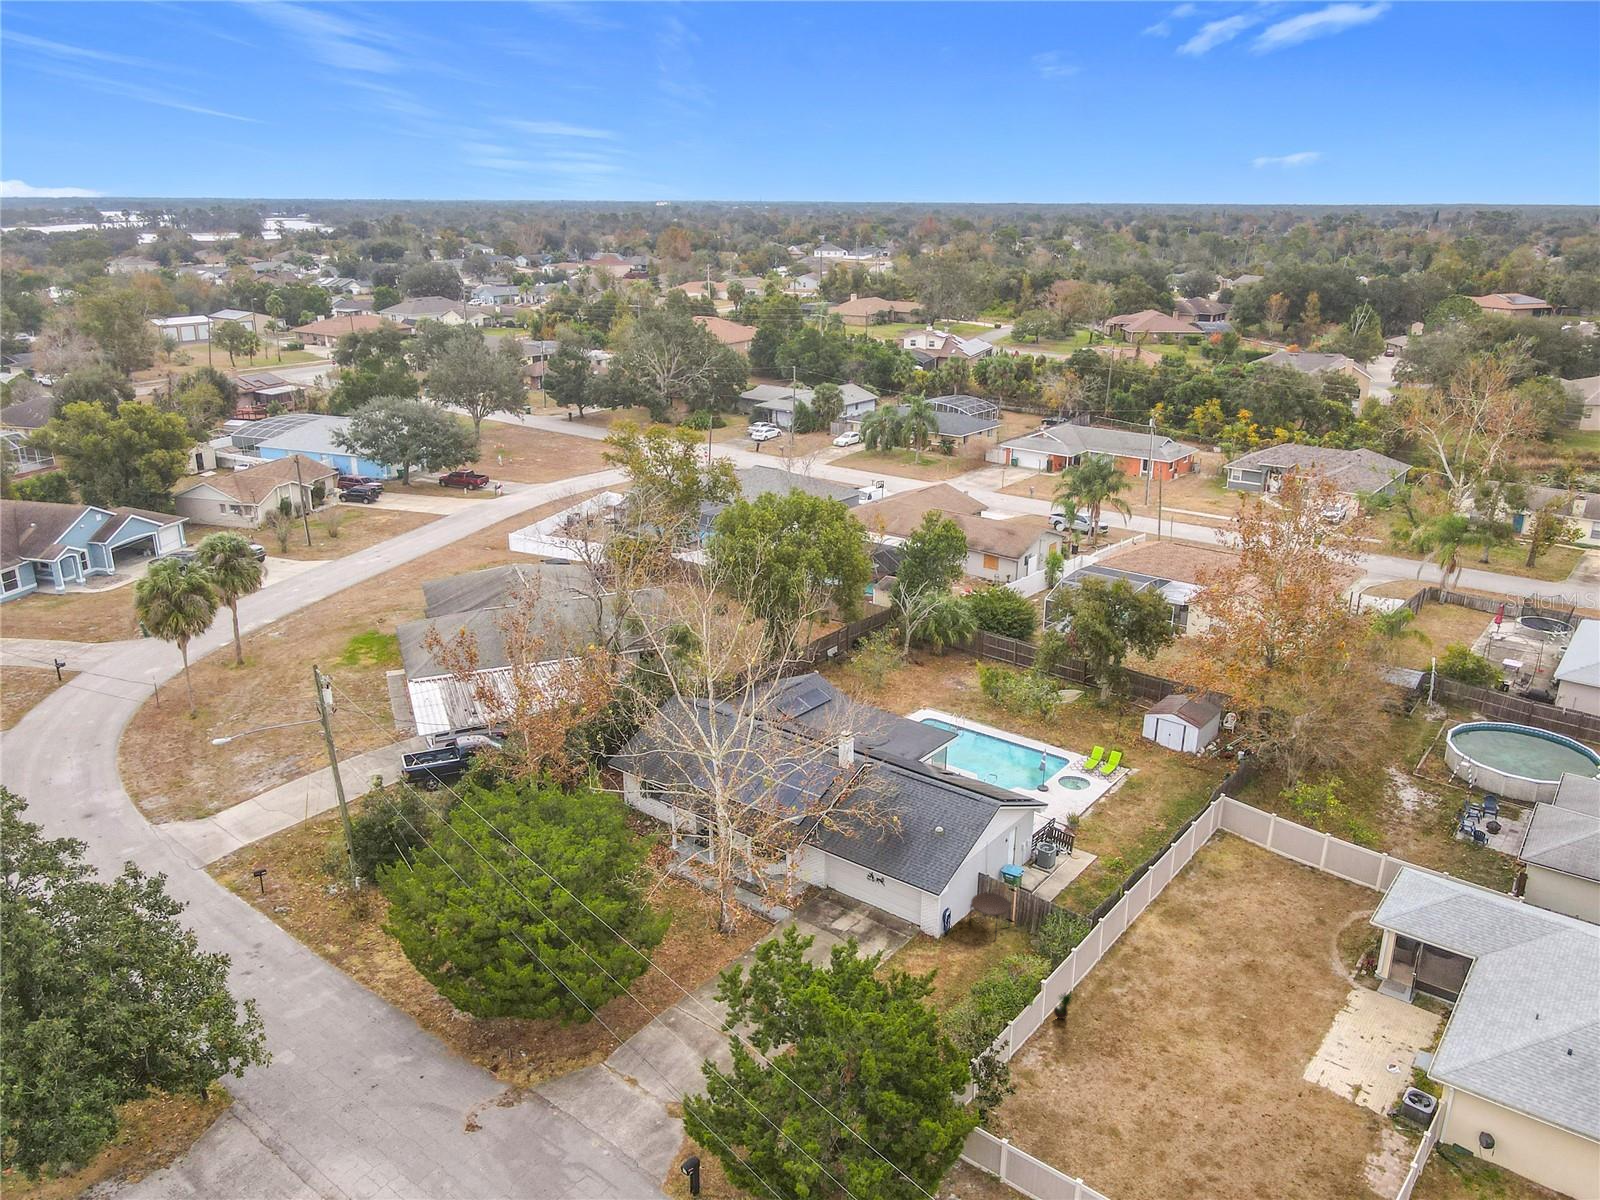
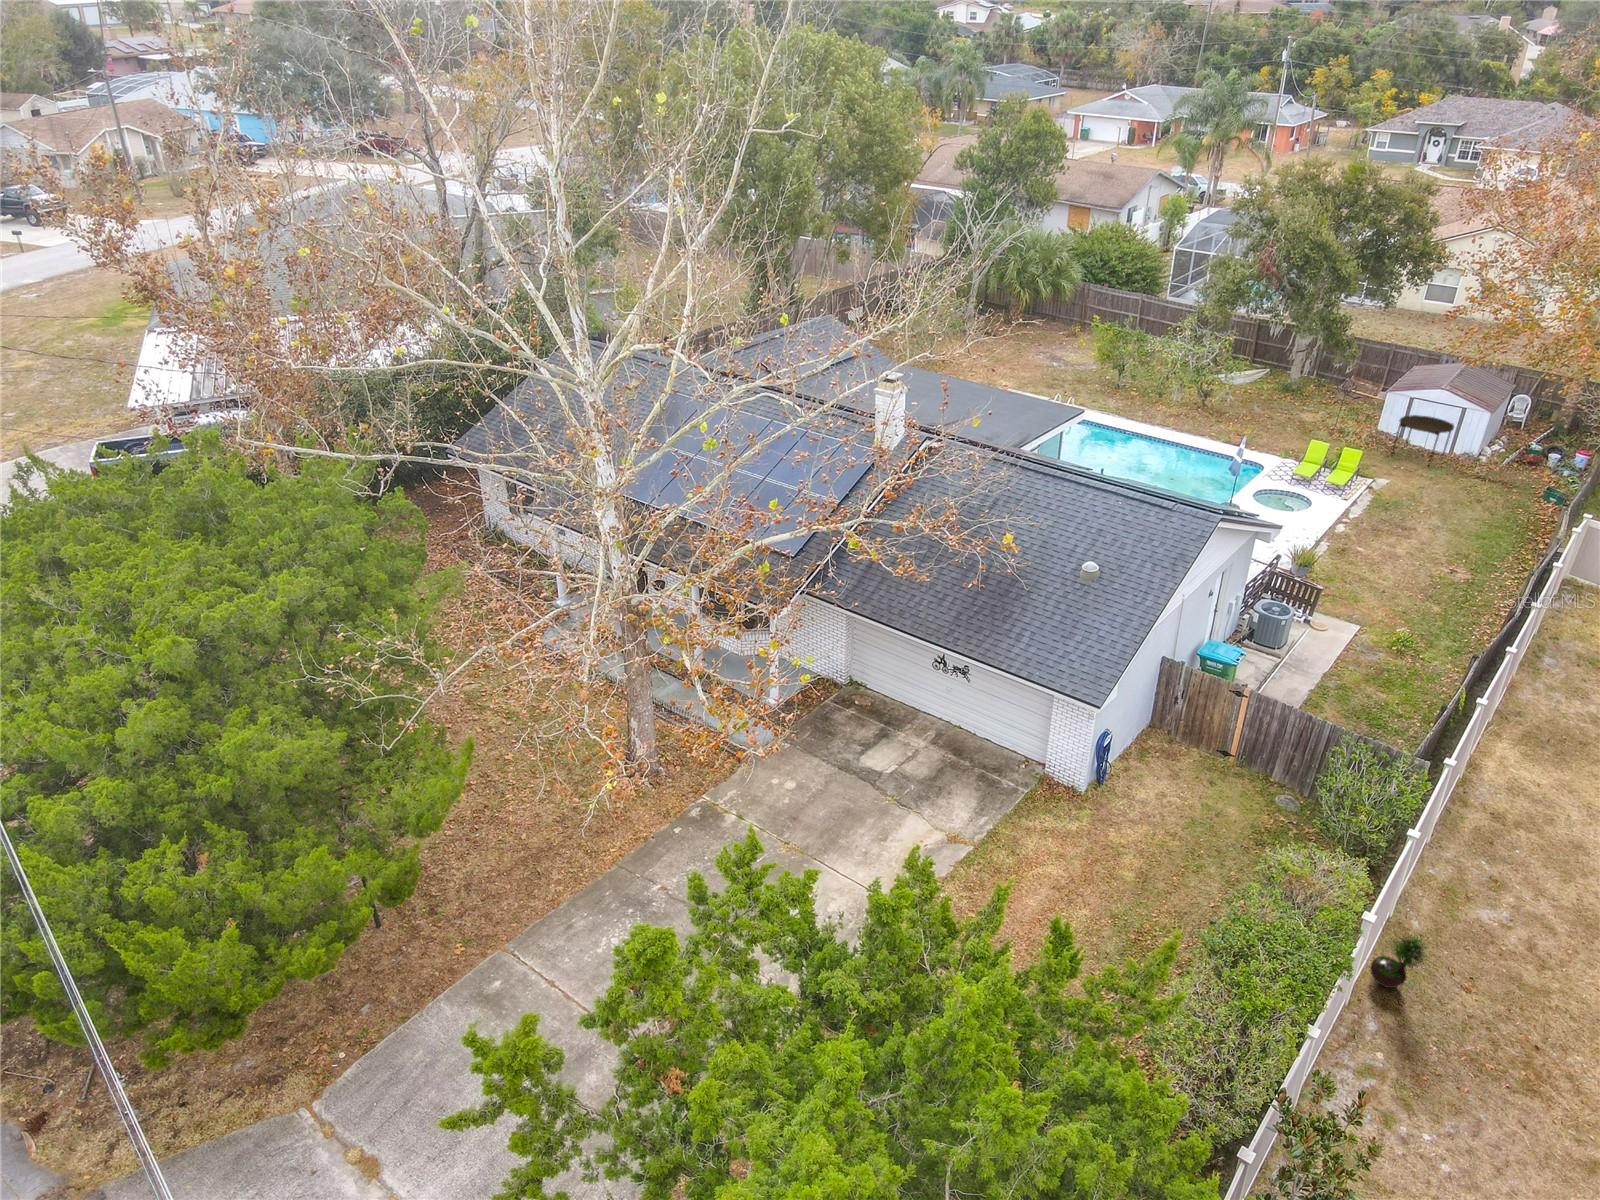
dining table: present [969,893,1011,936] -> present [1391,415,1454,466]

